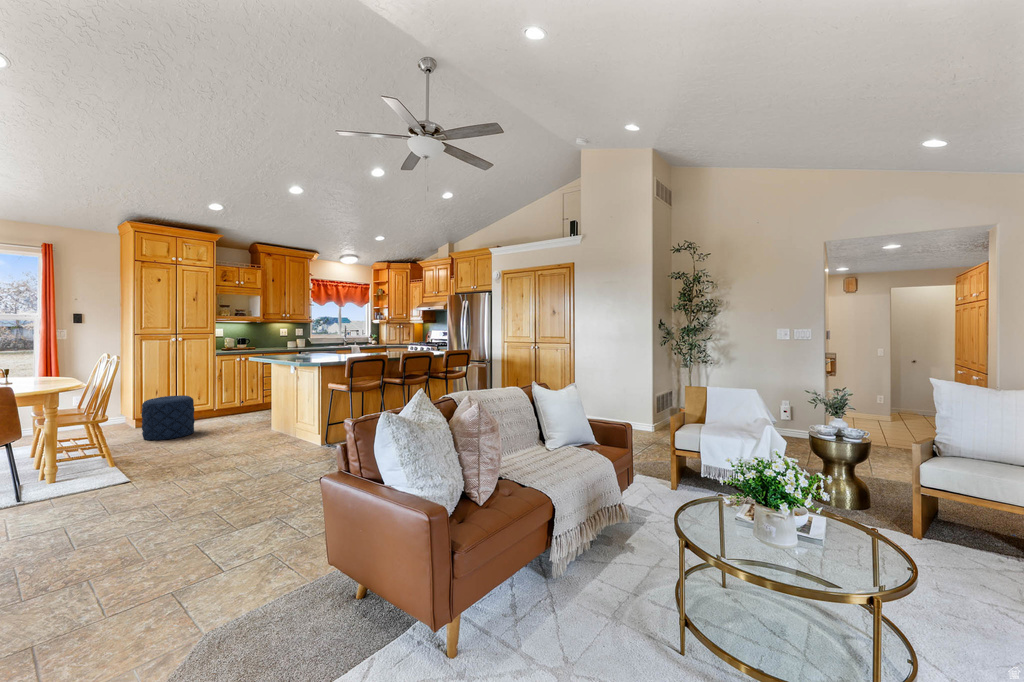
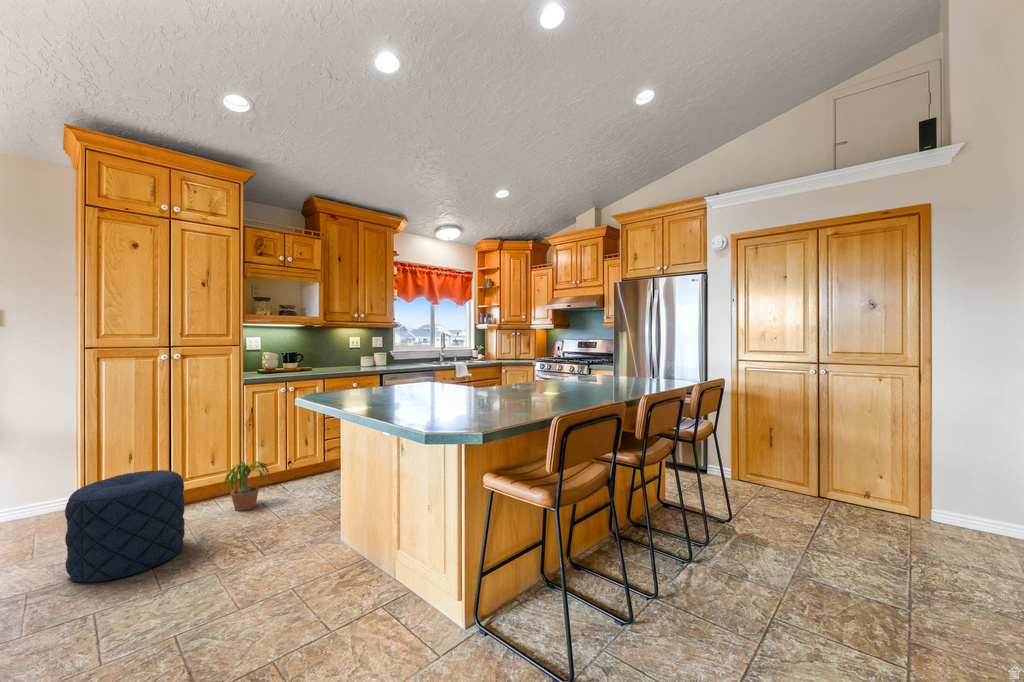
potted plant: none [206,397,237,423] -> present [225,461,269,511]

